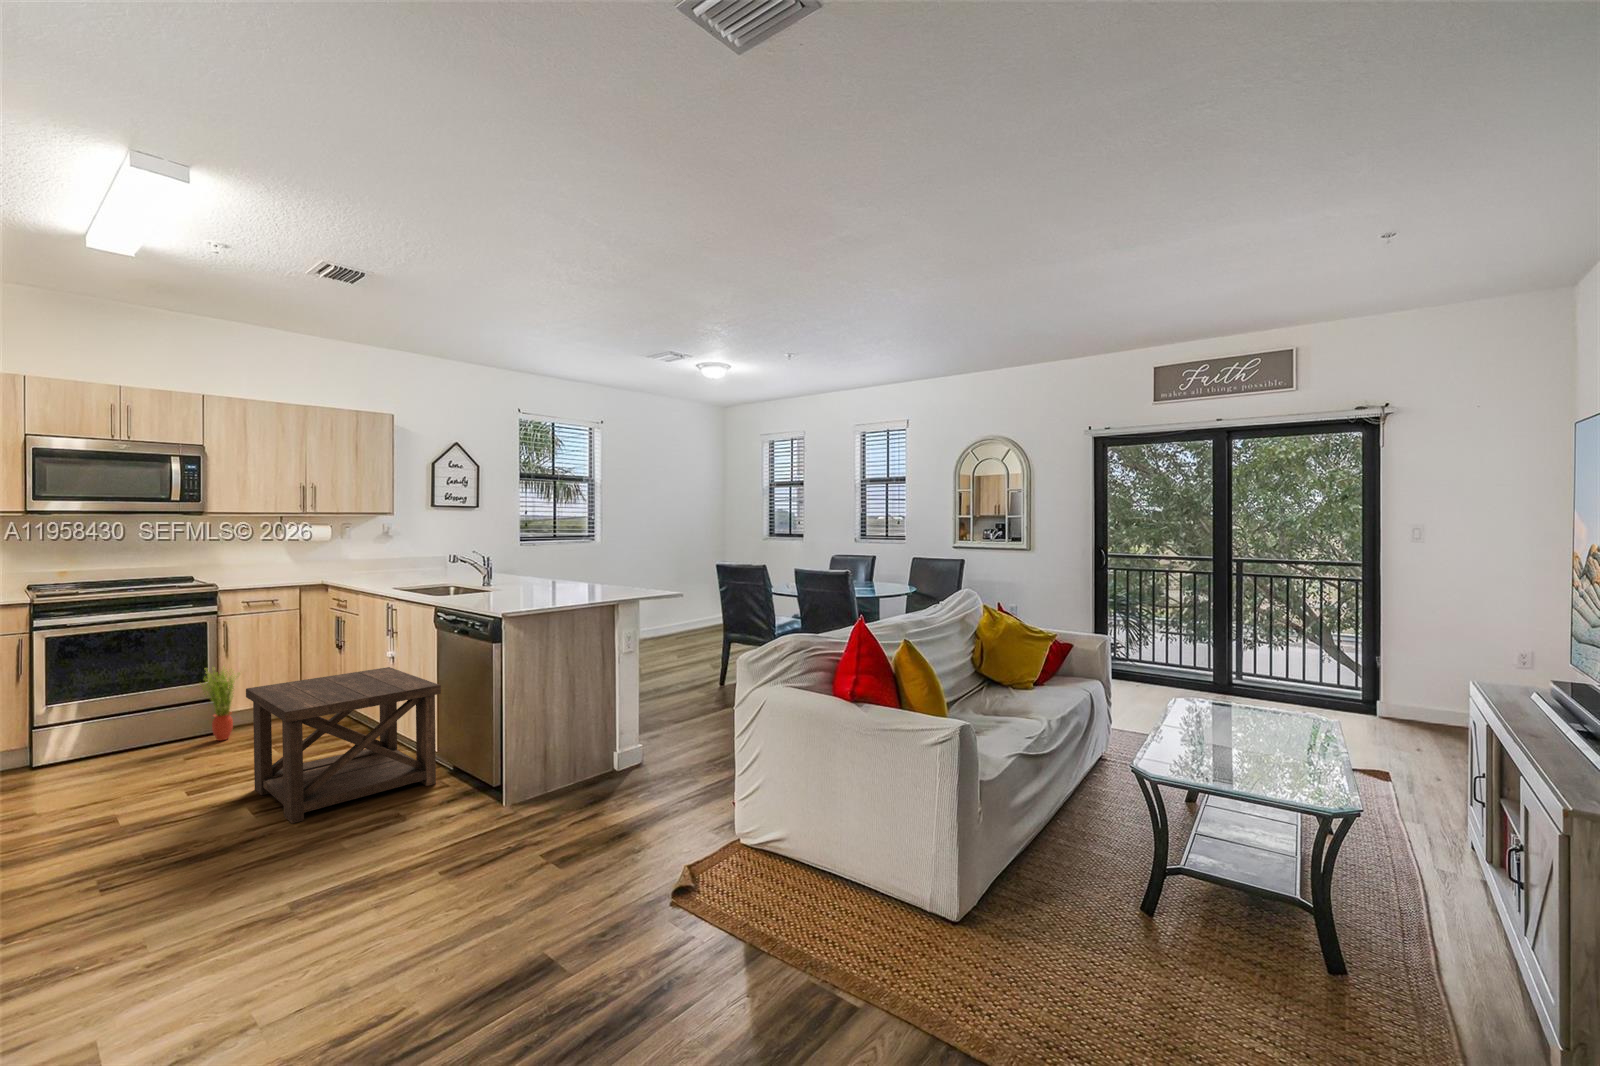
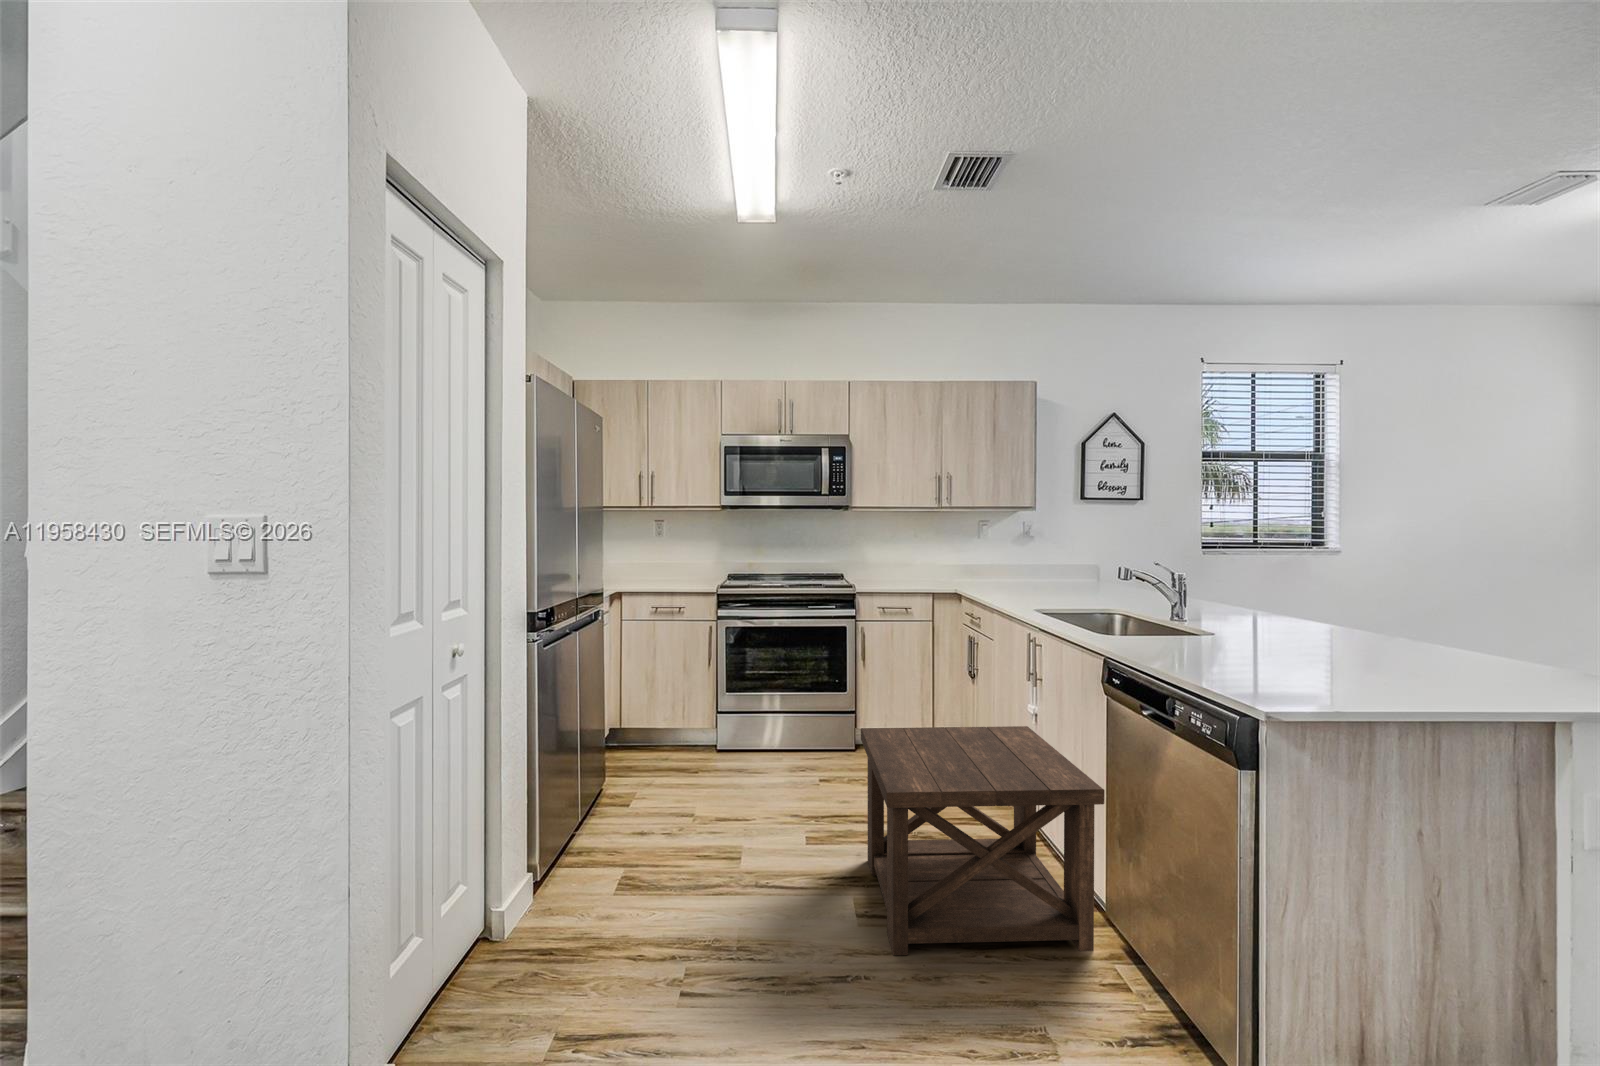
potted plant: present [200,667,240,741] -> none [837,678,874,764]

